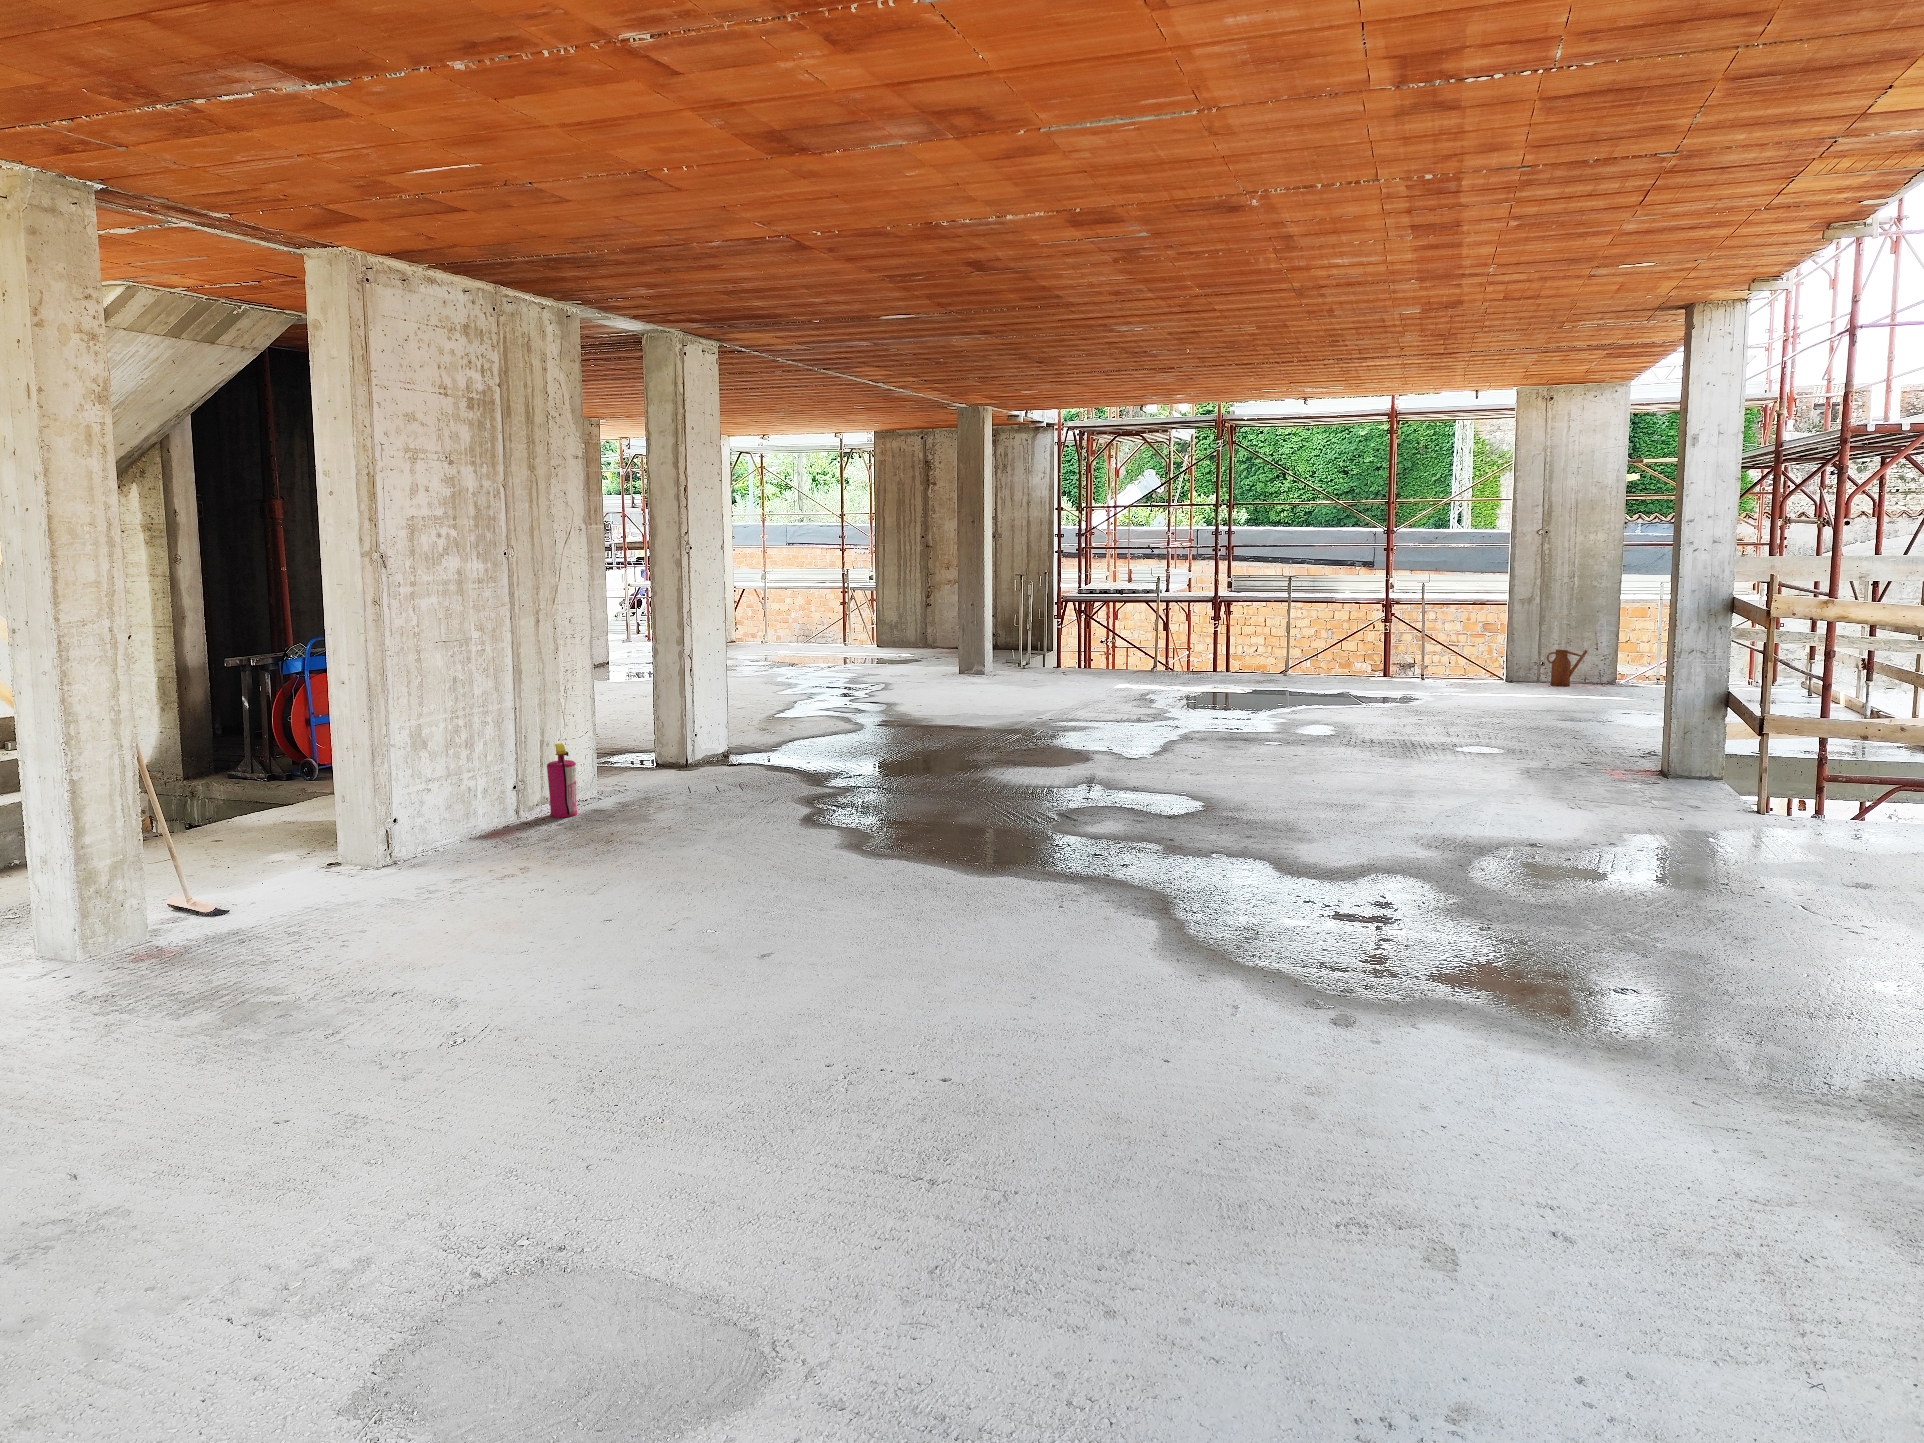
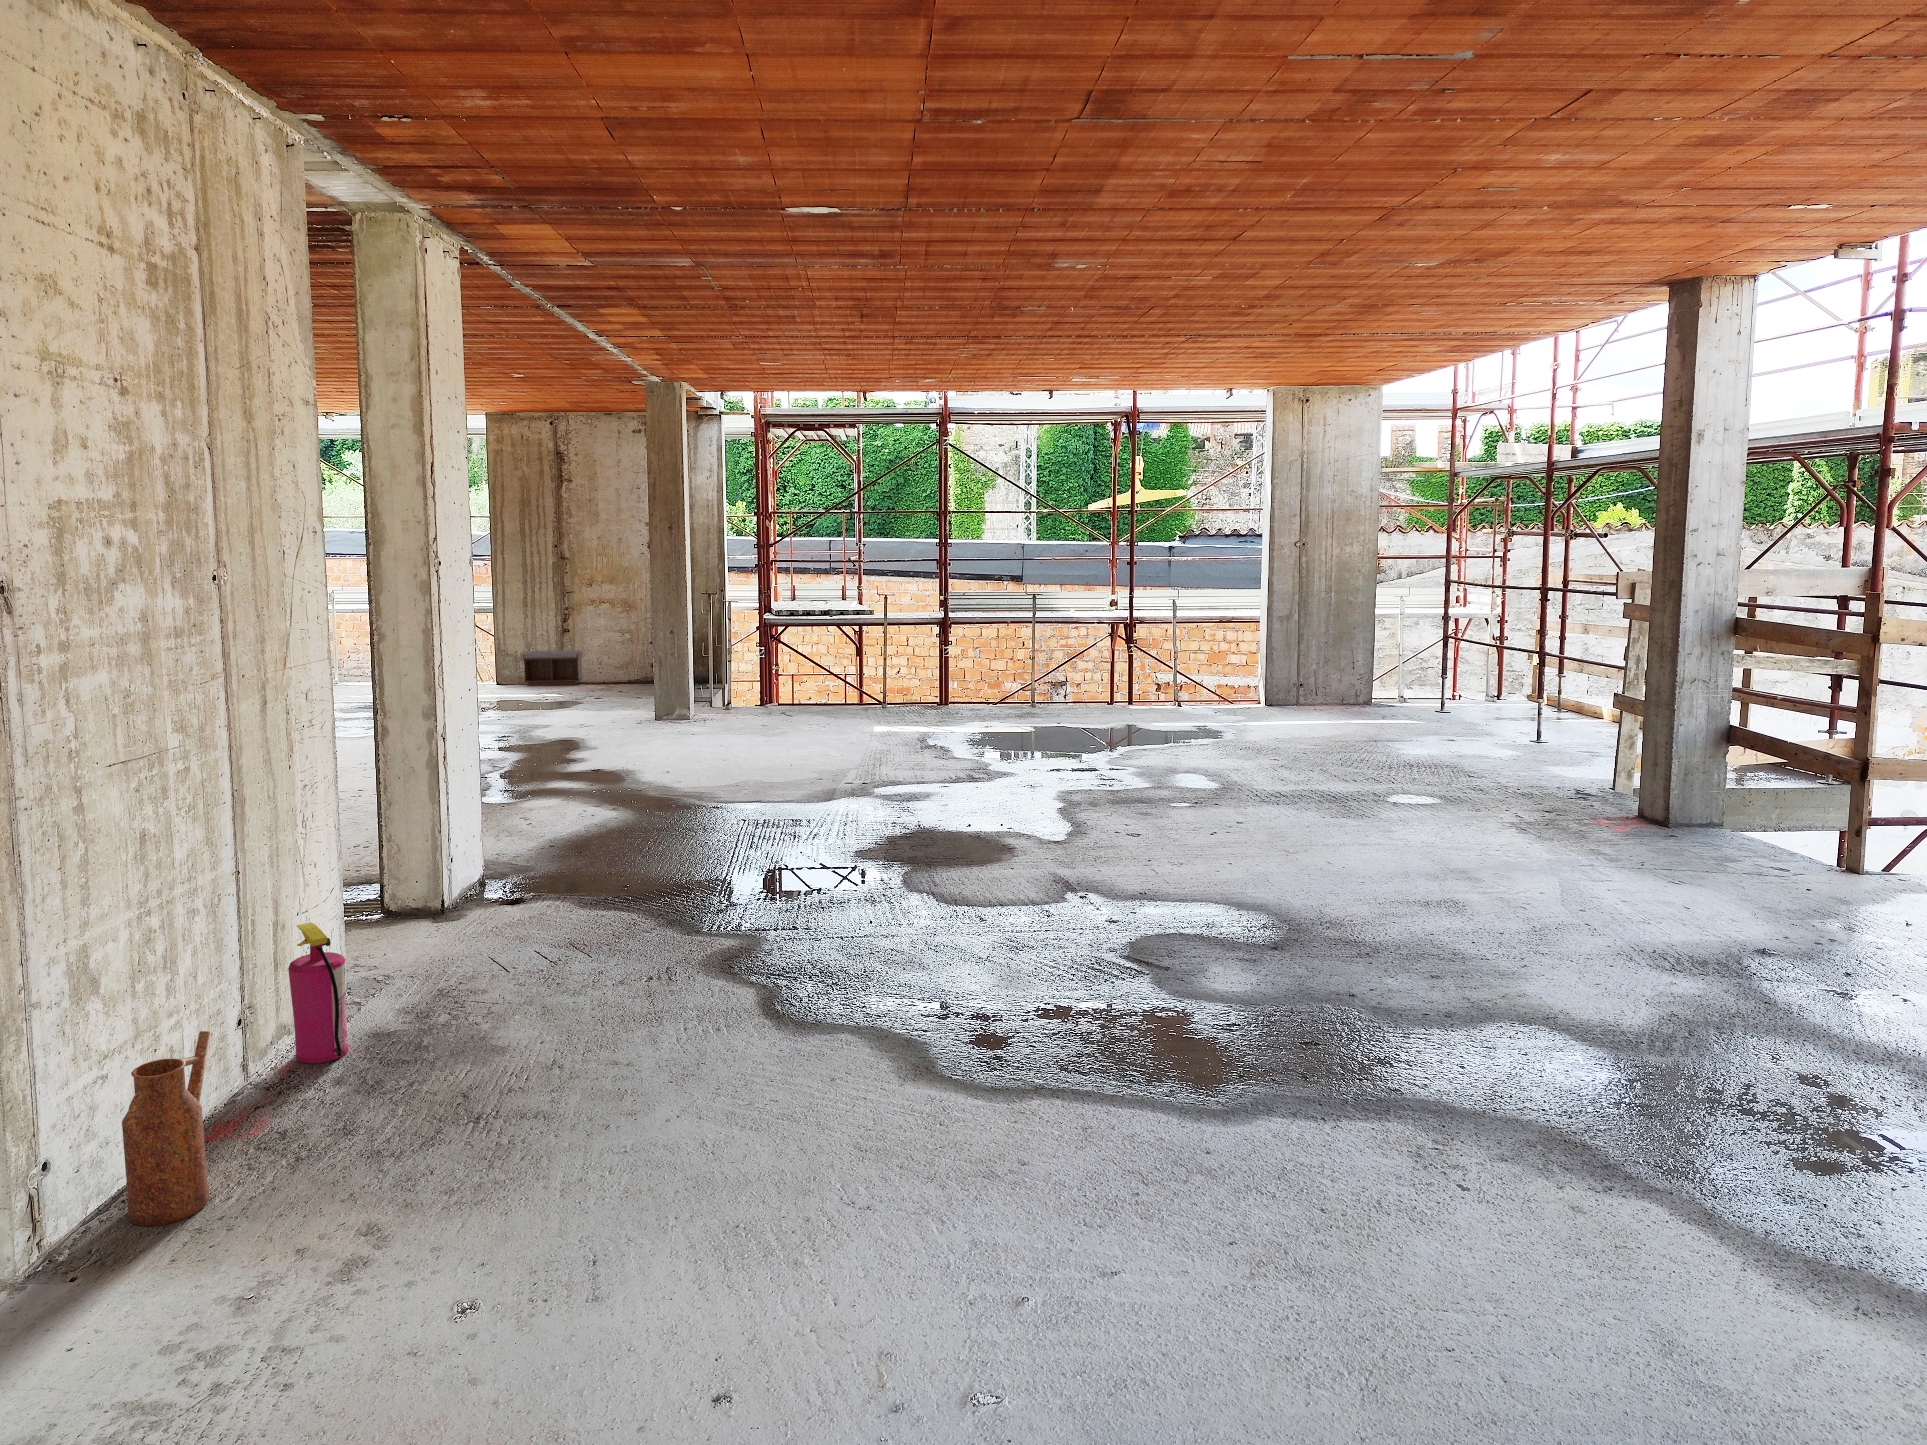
bench: none [894,620,940,648] -> present [523,650,583,686]
watering can: present [1547,650,1587,686] -> present [122,1031,211,1226]

